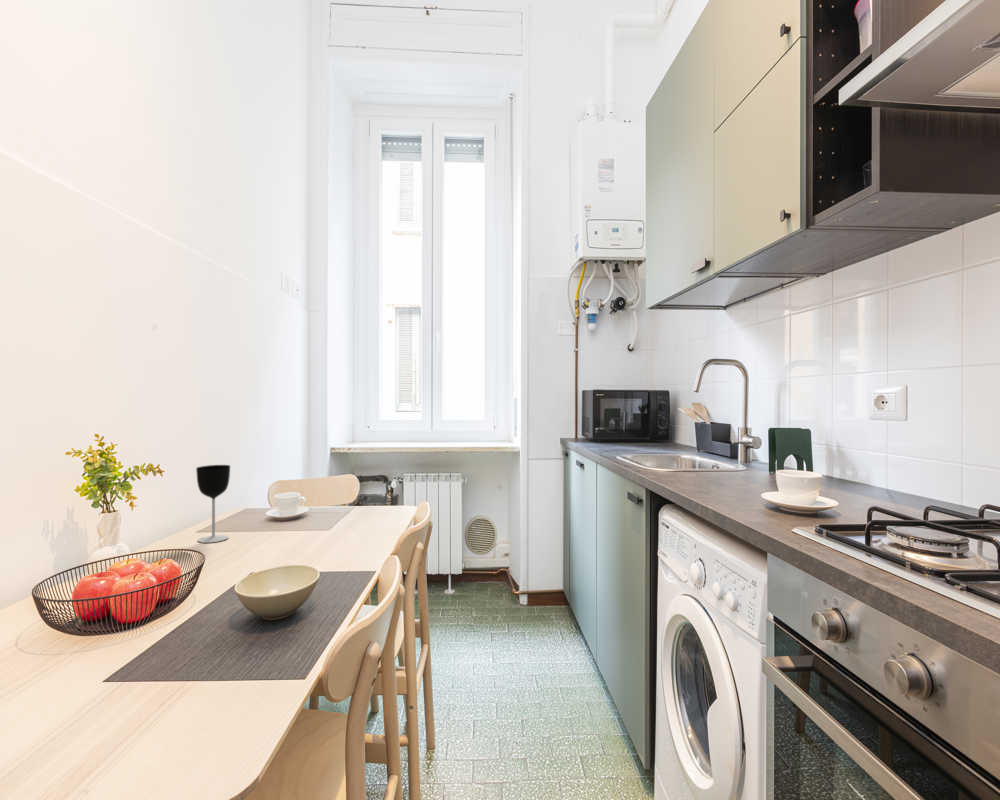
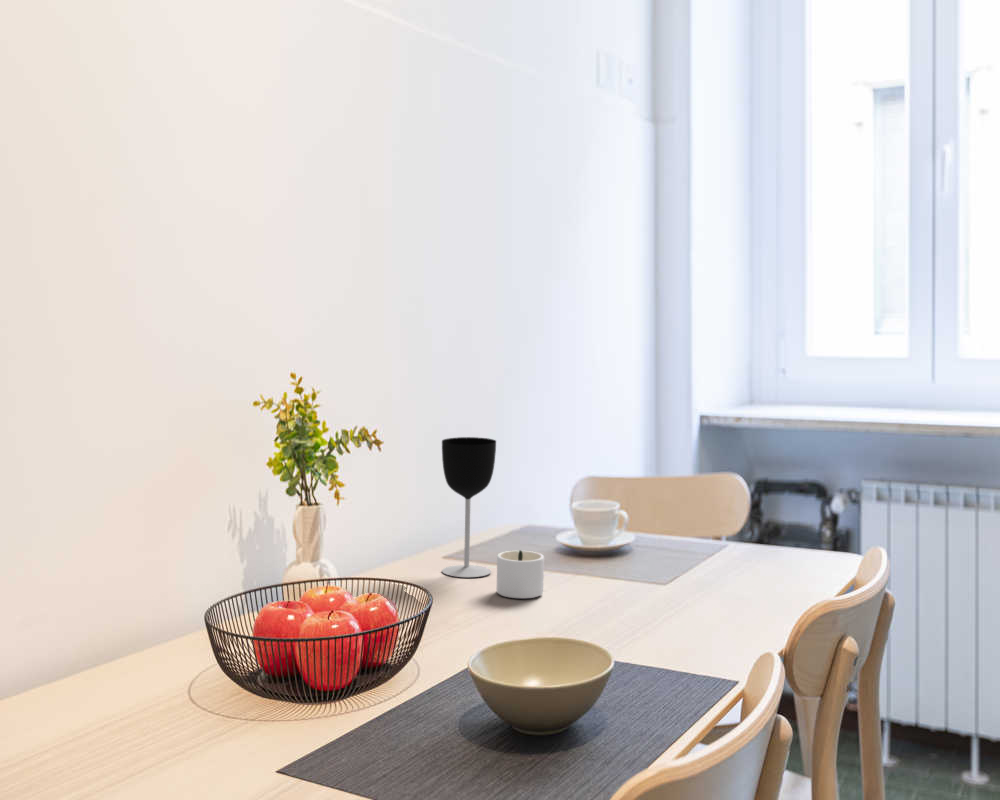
candle: none [234,522,276,549] -> present [496,550,544,598]

